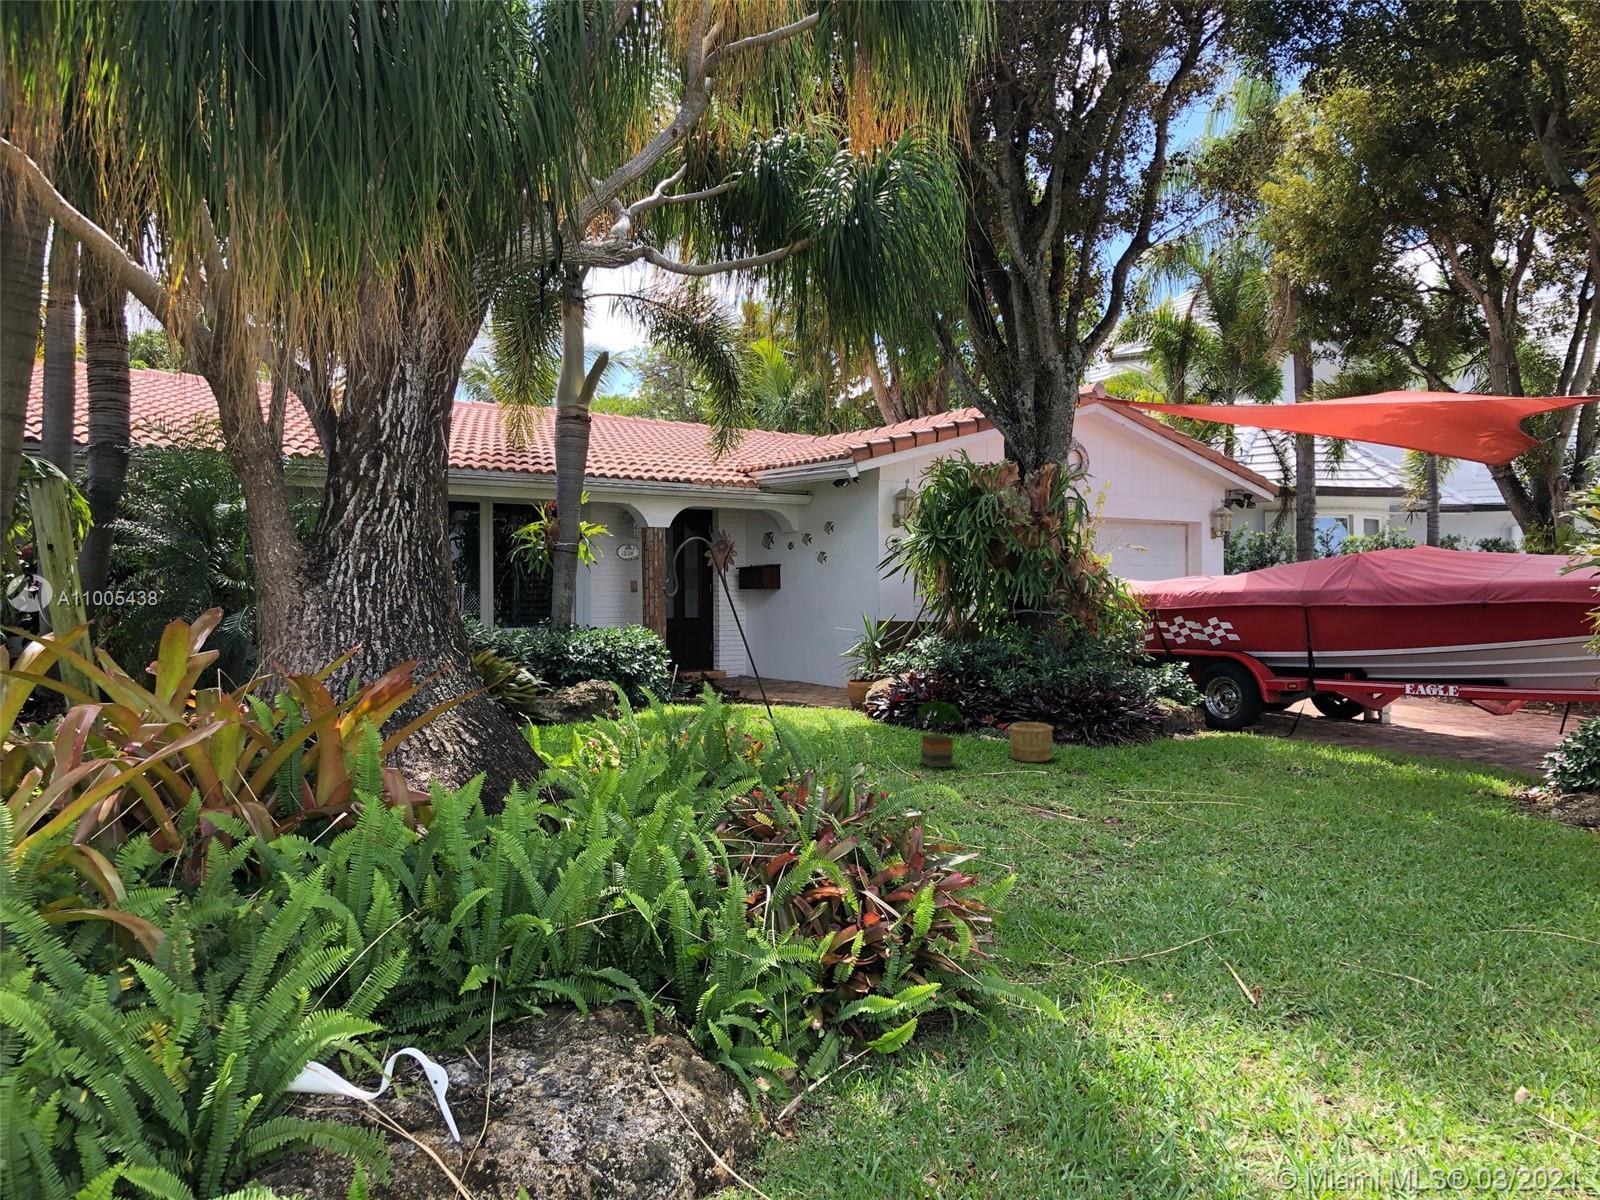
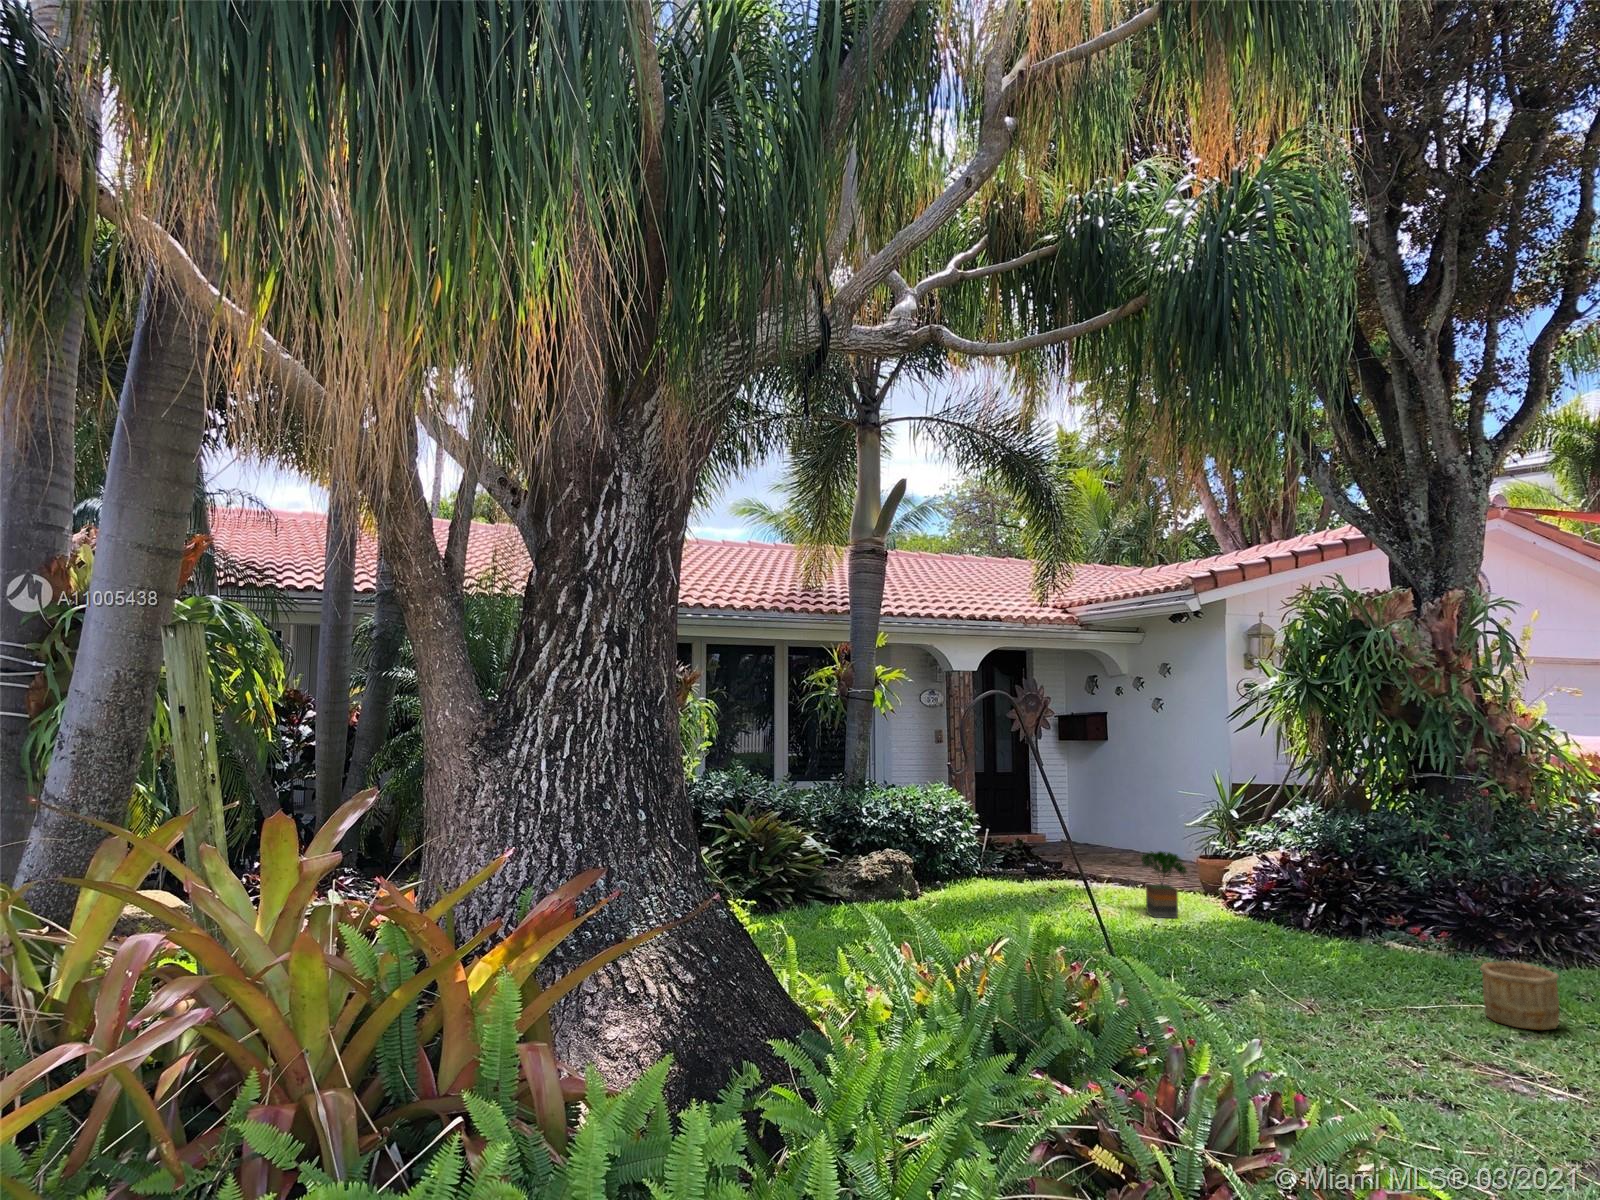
potted tree: present [918,702,963,767] -> present [1141,851,1187,918]

